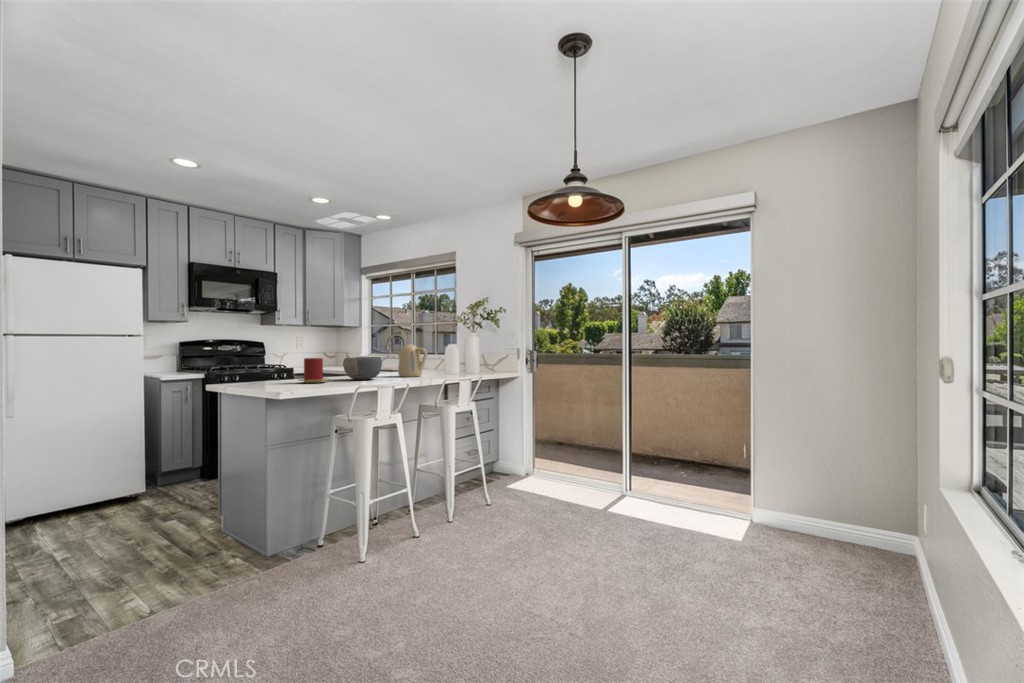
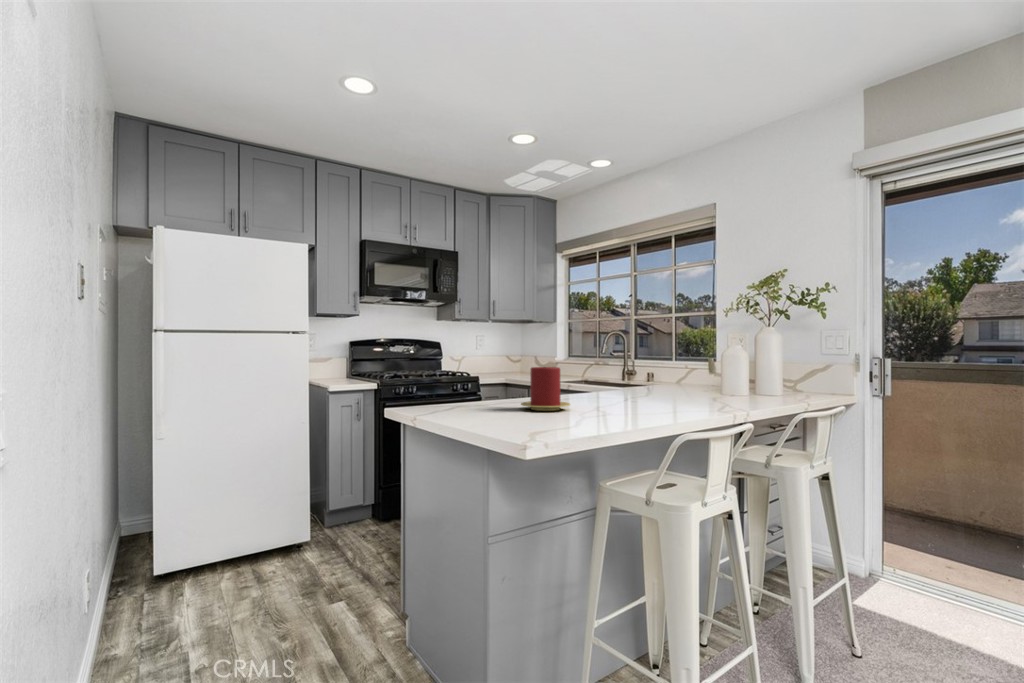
kettle: present [397,344,427,377] -> none [653,345,711,400]
bowl: present [343,357,382,380] -> none [584,366,647,405]

